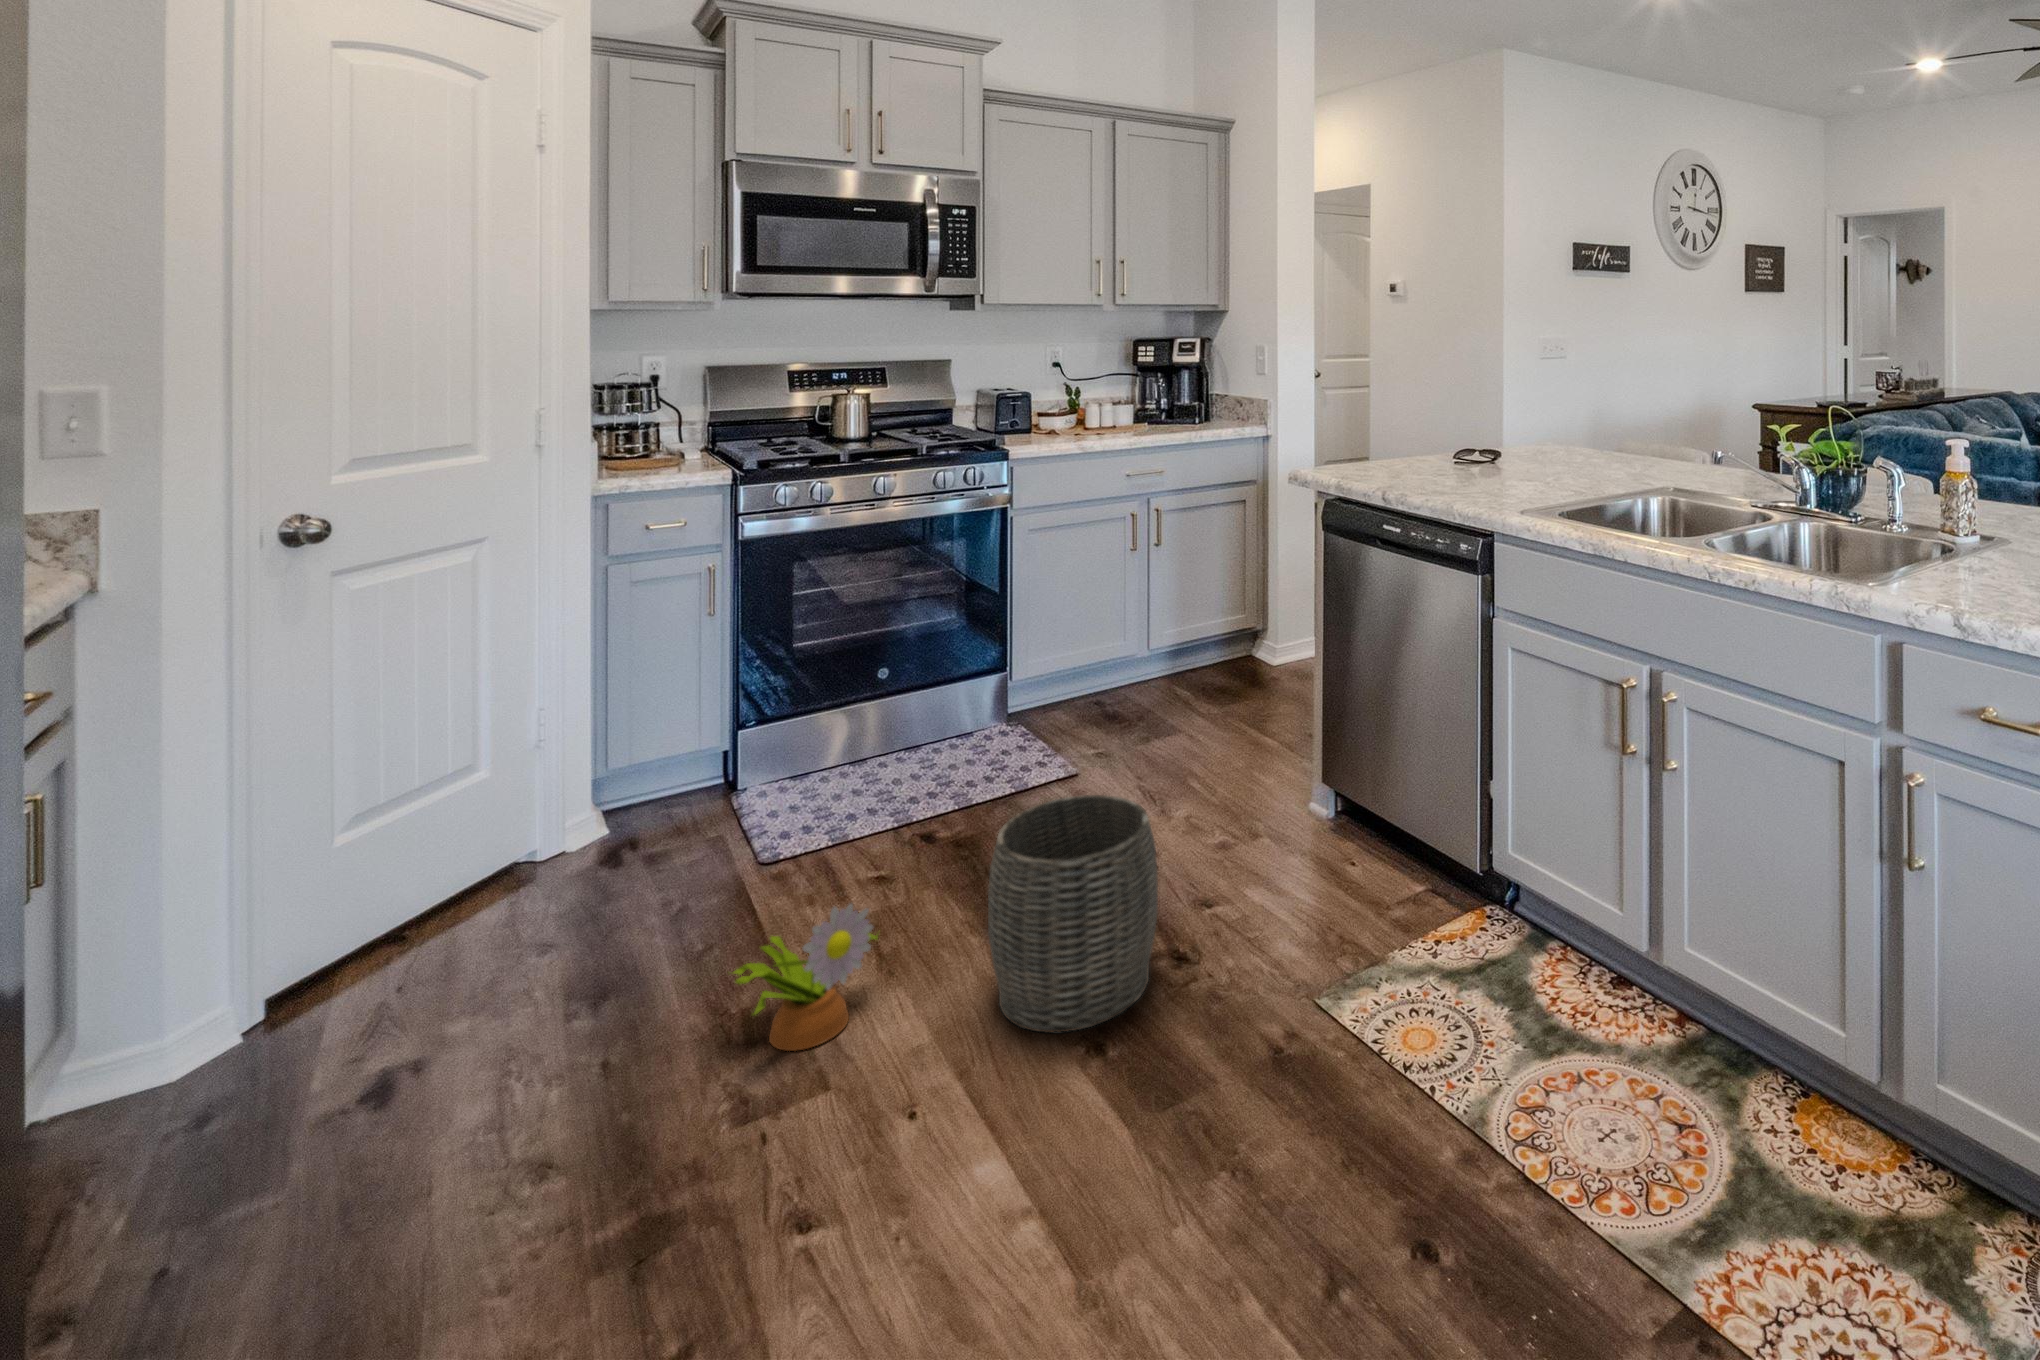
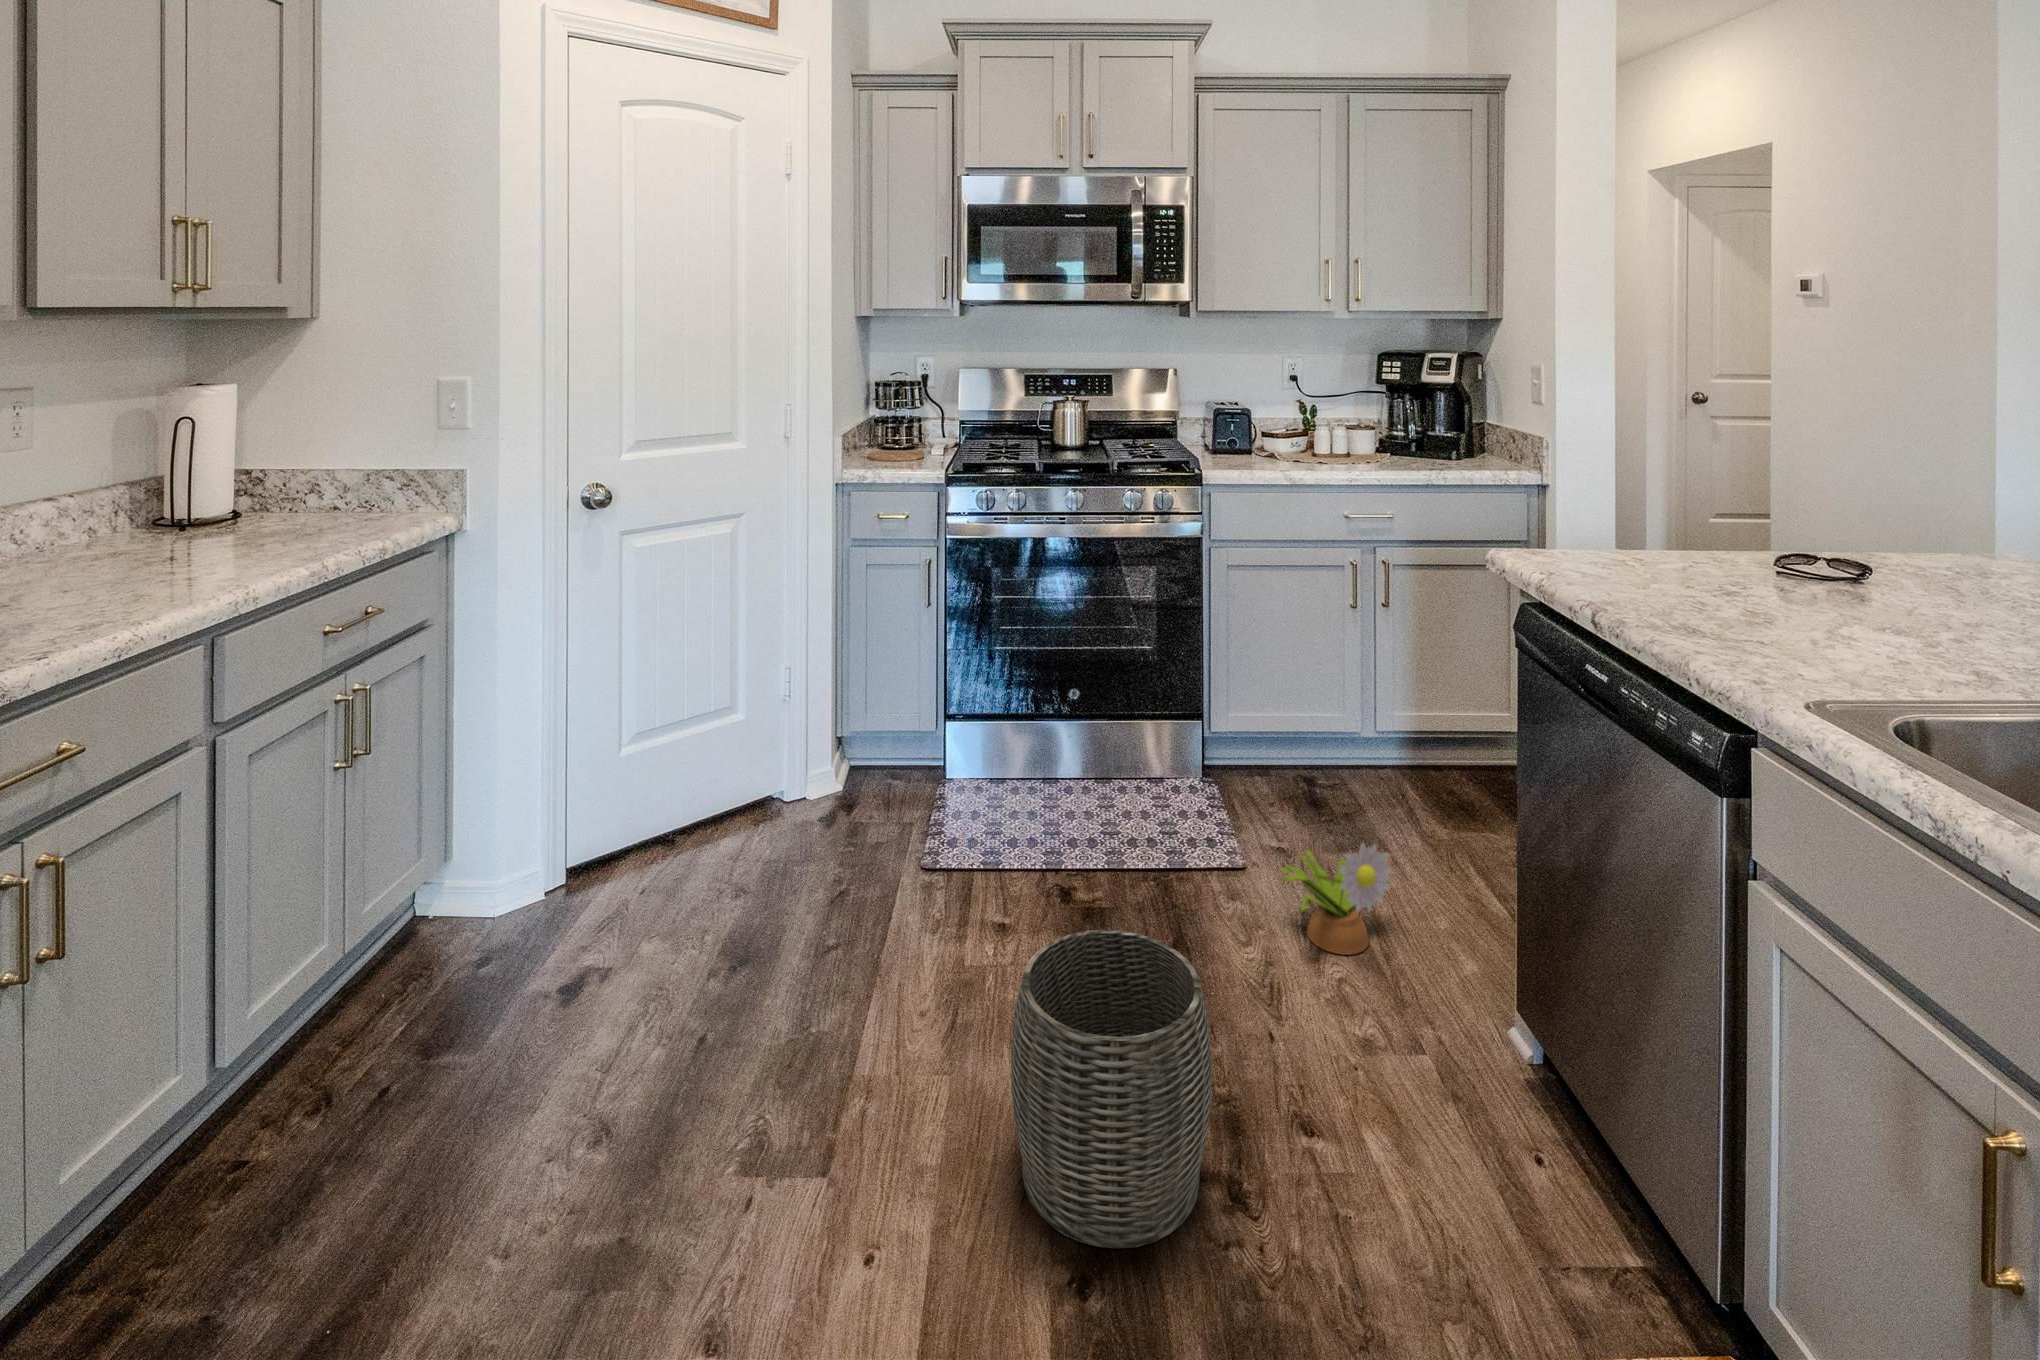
decorative plant: present [734,904,878,1051] -> present [1280,843,1392,955]

